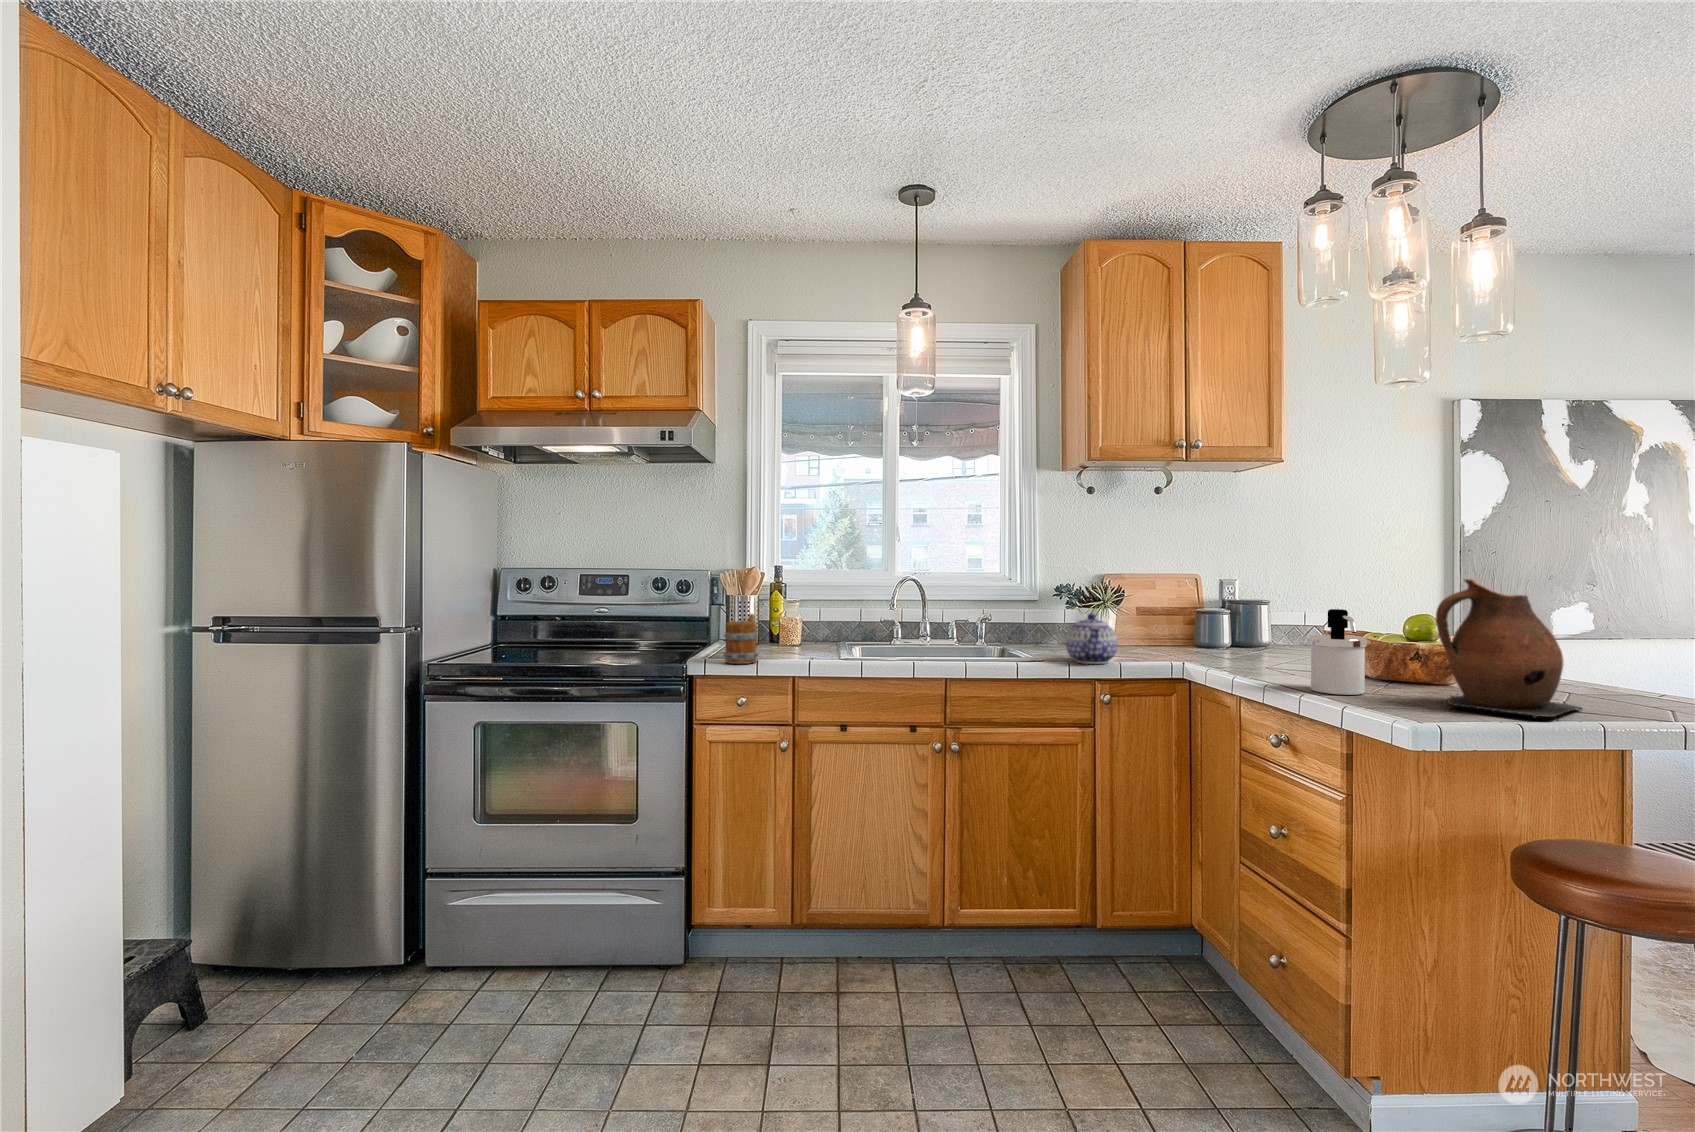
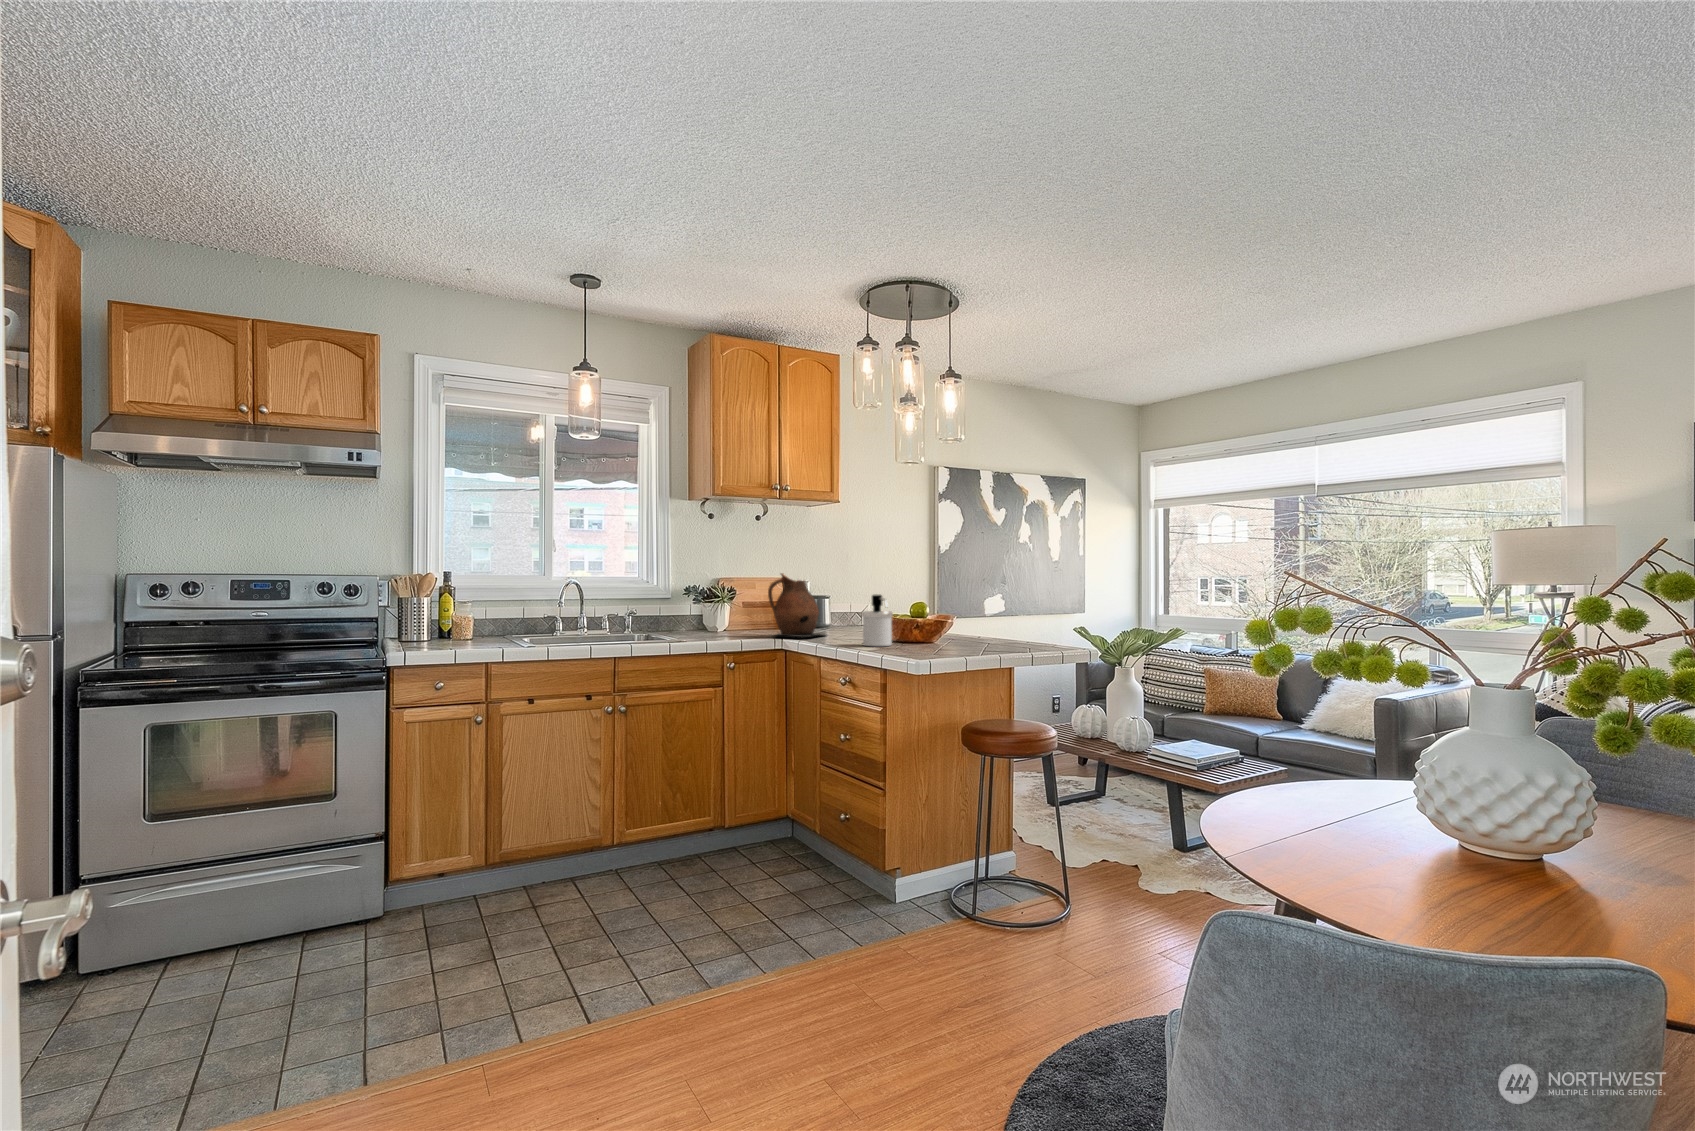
ceramic pitcher: present [1436,579,1582,718] -> present [768,573,827,637]
teapot: present [1066,613,1118,664] -> none [703,605,739,641]
mug: present [723,614,759,664] -> none [416,611,449,654]

